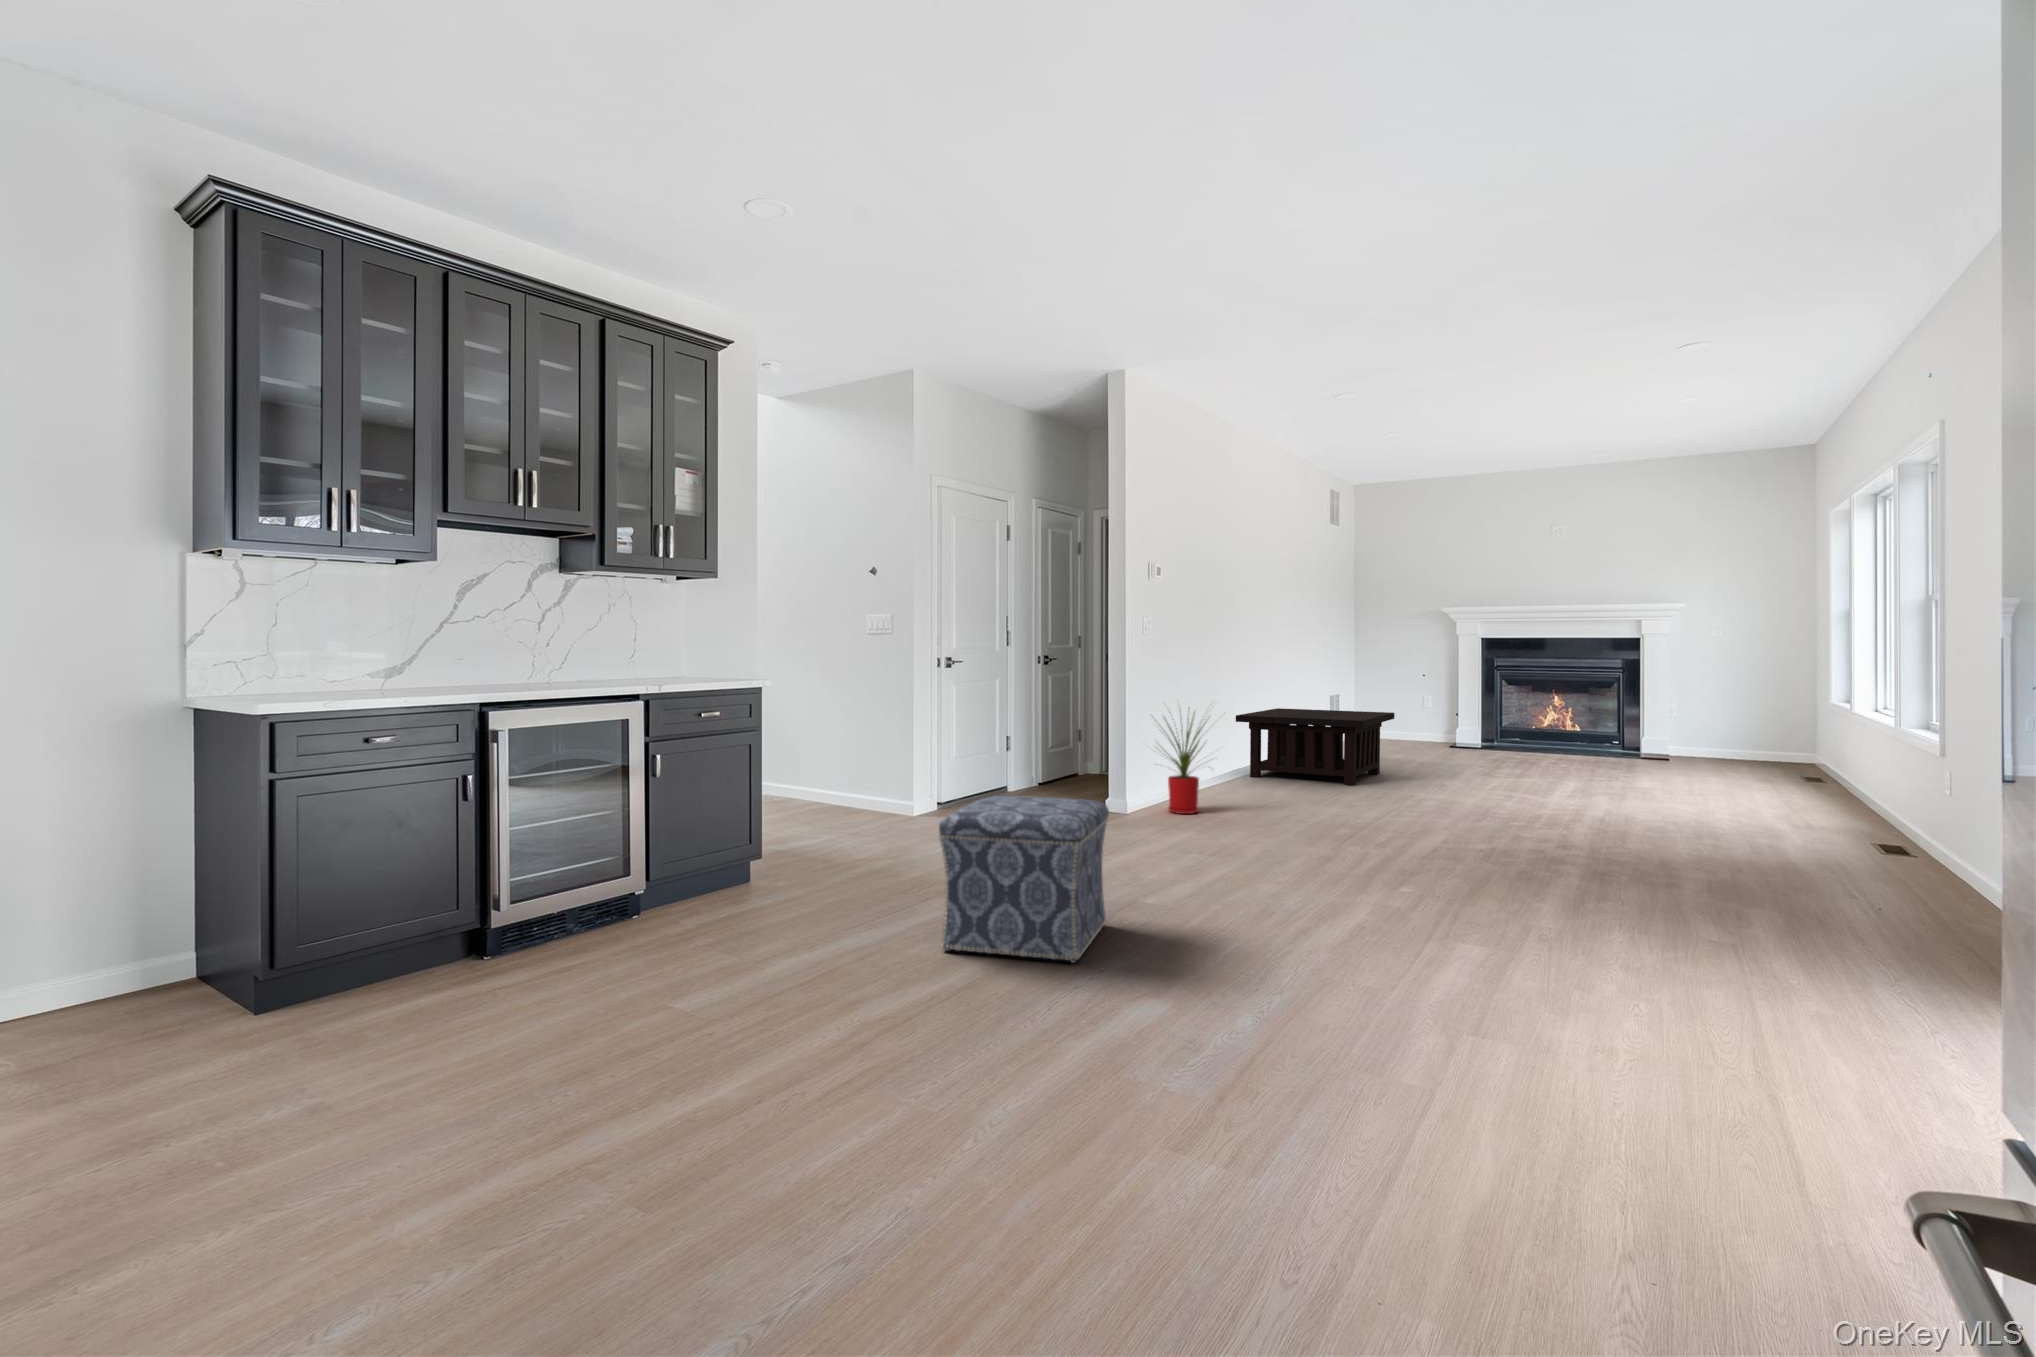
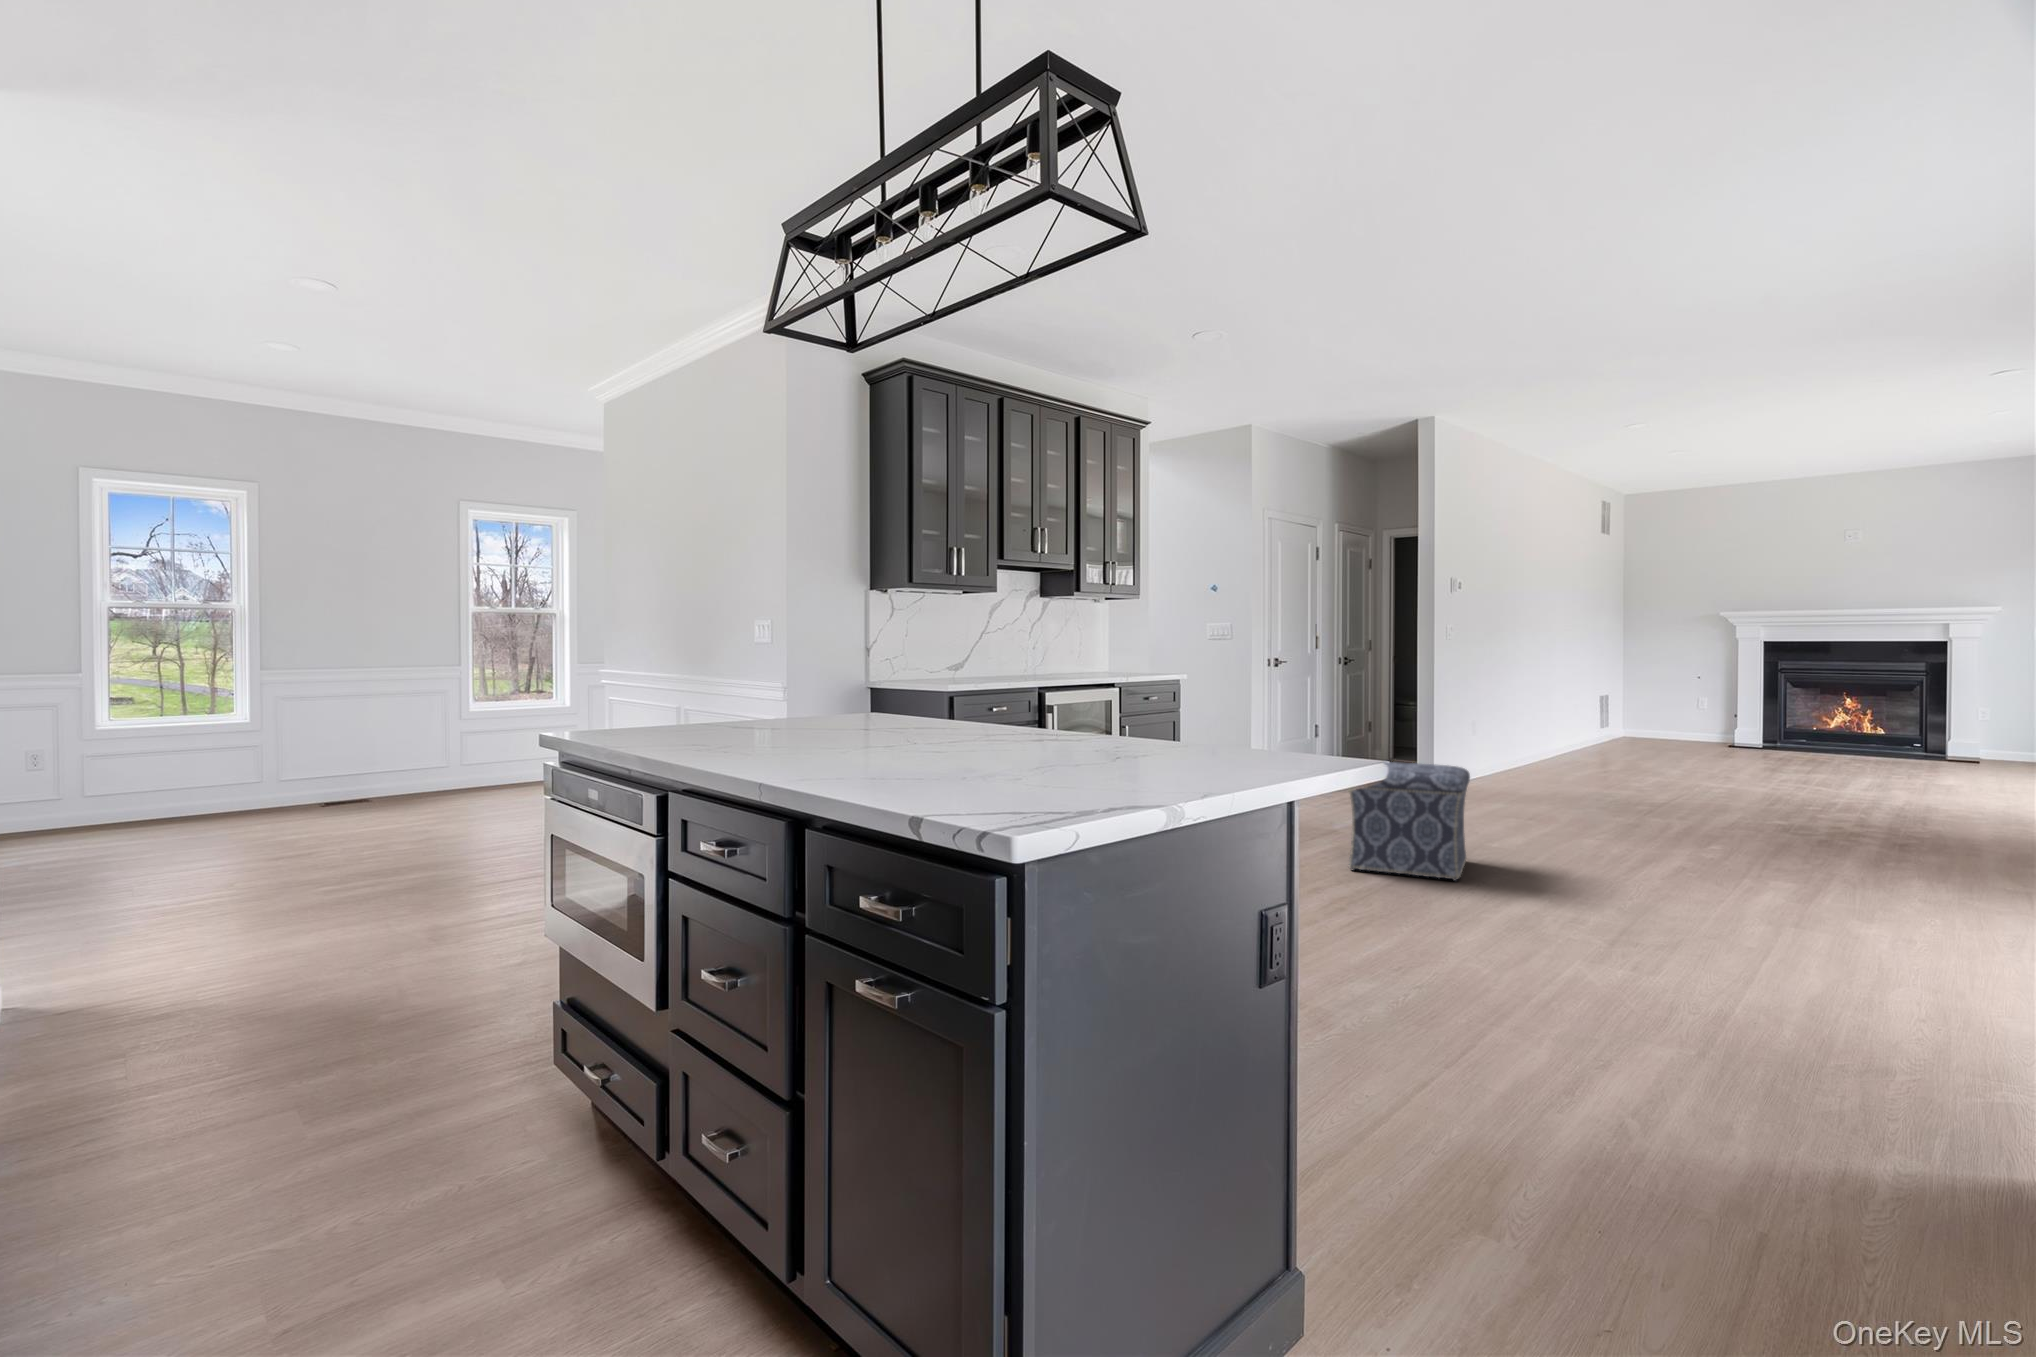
coffee table: present [1236,708,1395,785] -> none [1523,707,1679,775]
house plant: present [1163,714,1202,814] -> none [1450,695,1529,792]

